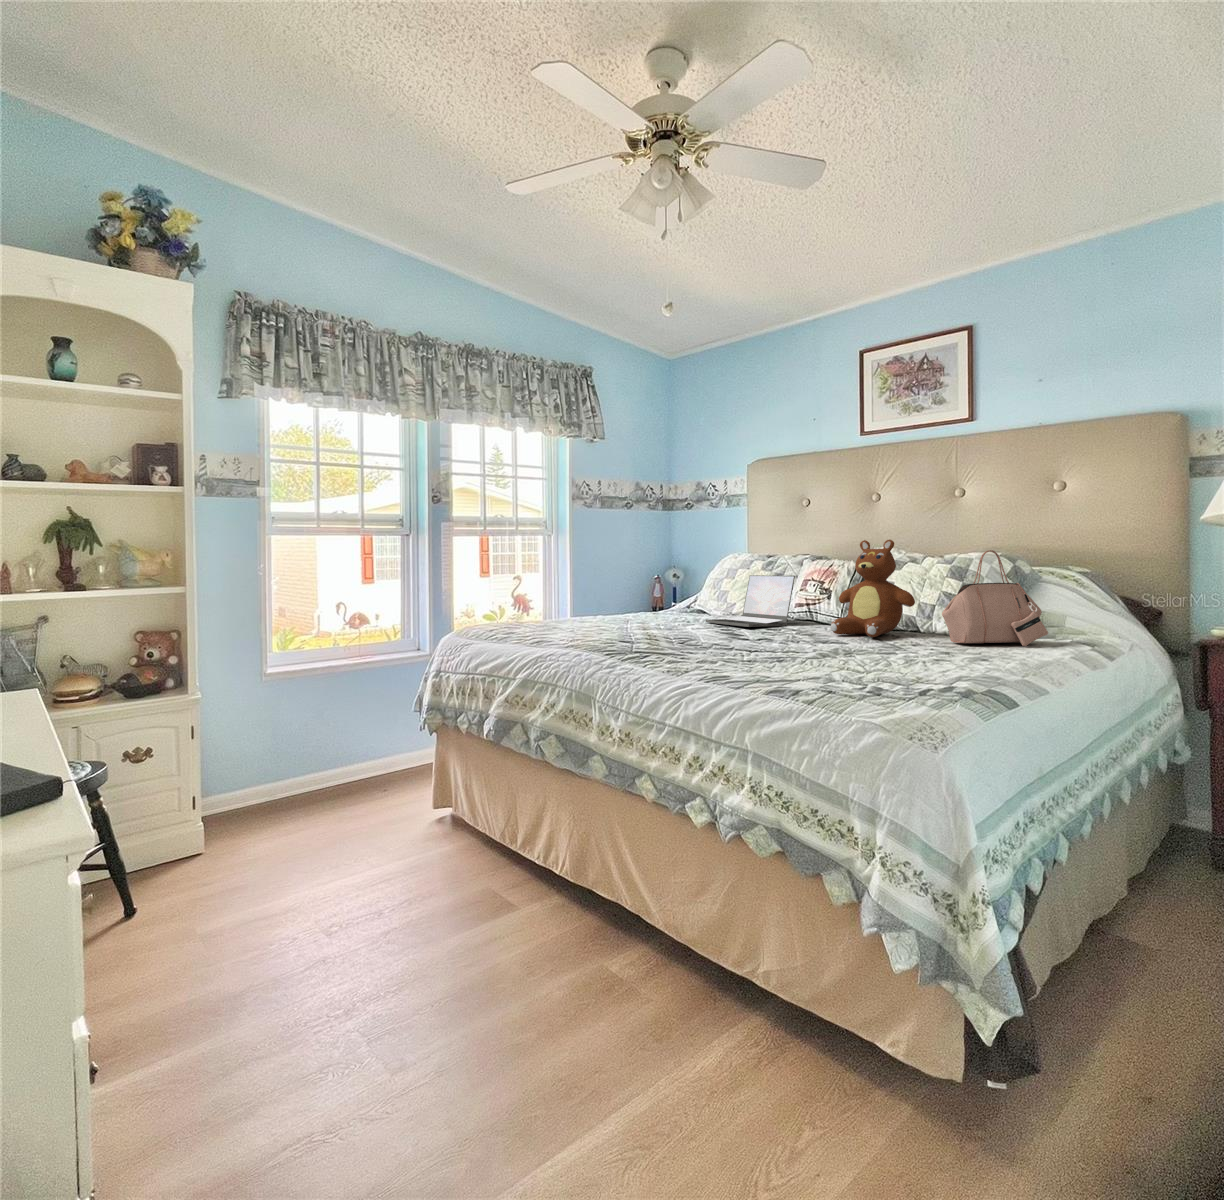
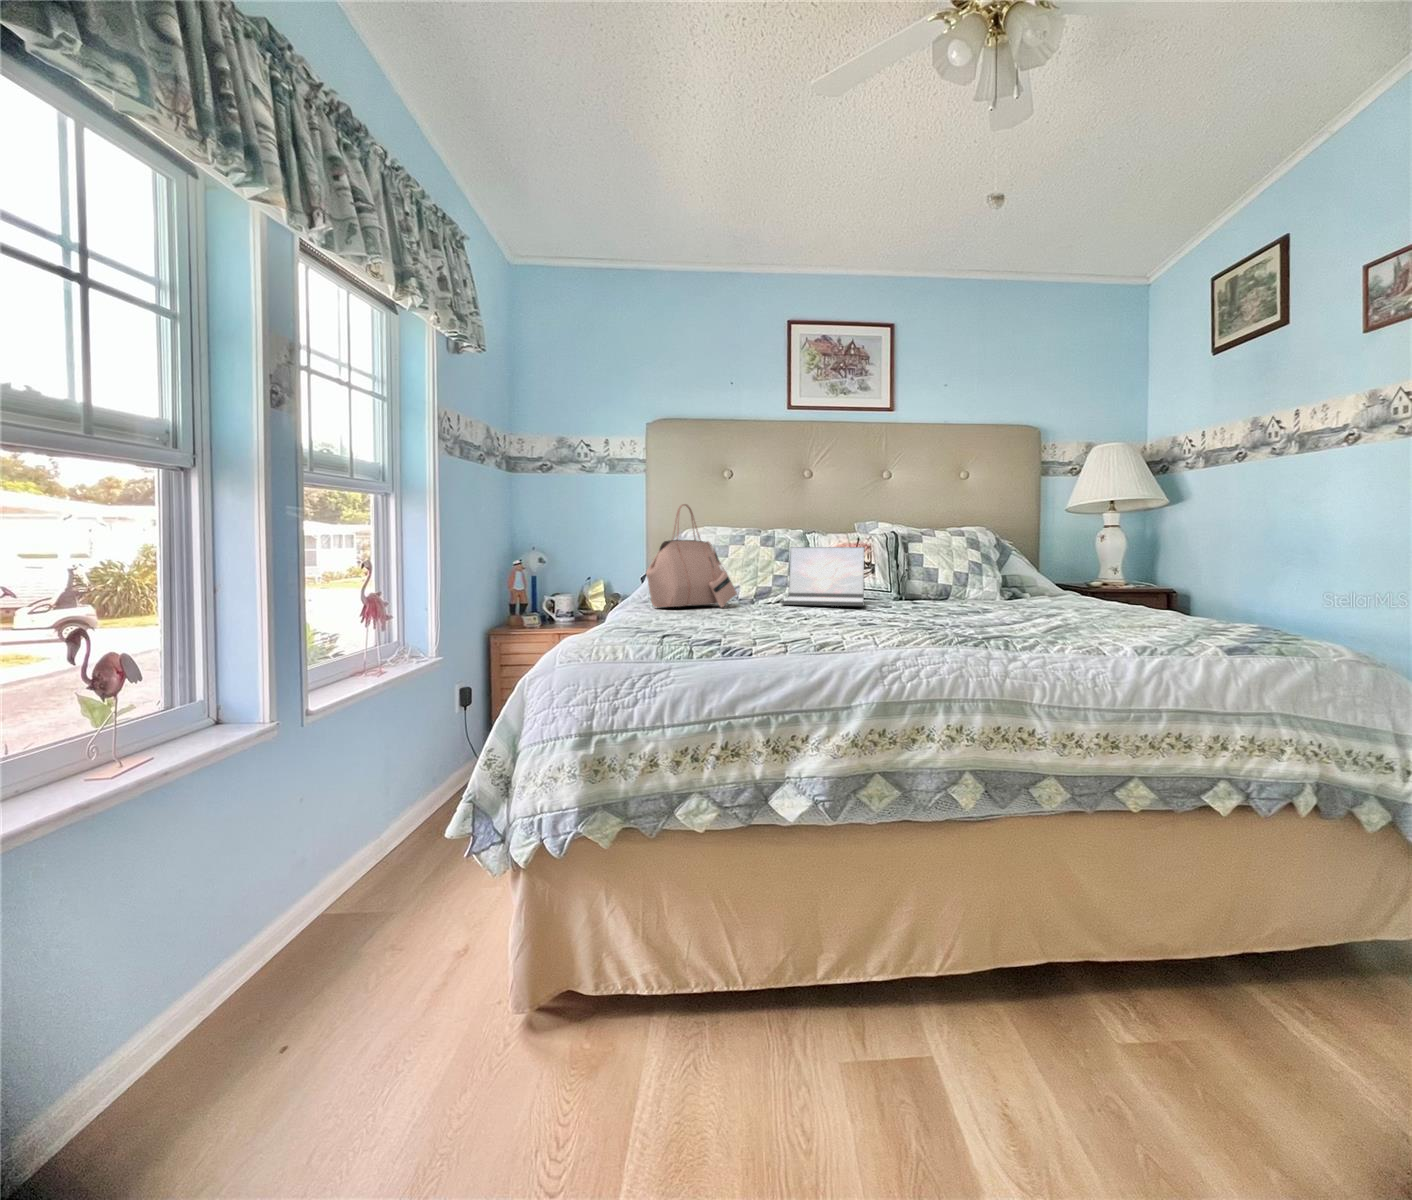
teddy bear: present [831,540,915,637] -> none [928,508,1014,610]
handbag: present [942,550,1048,646] -> present [646,504,737,607]

